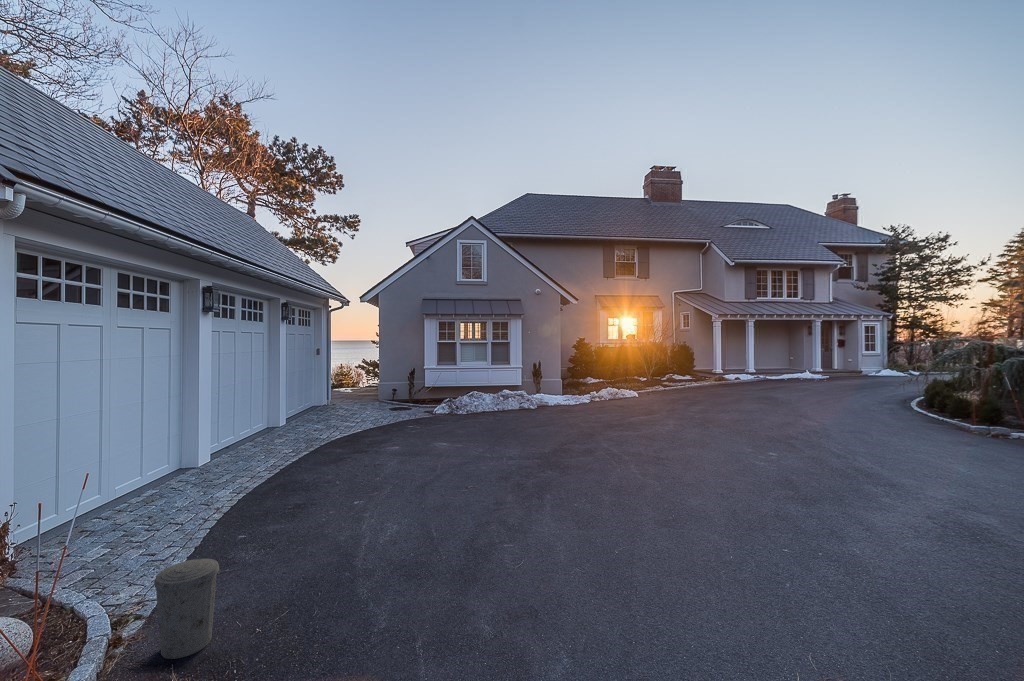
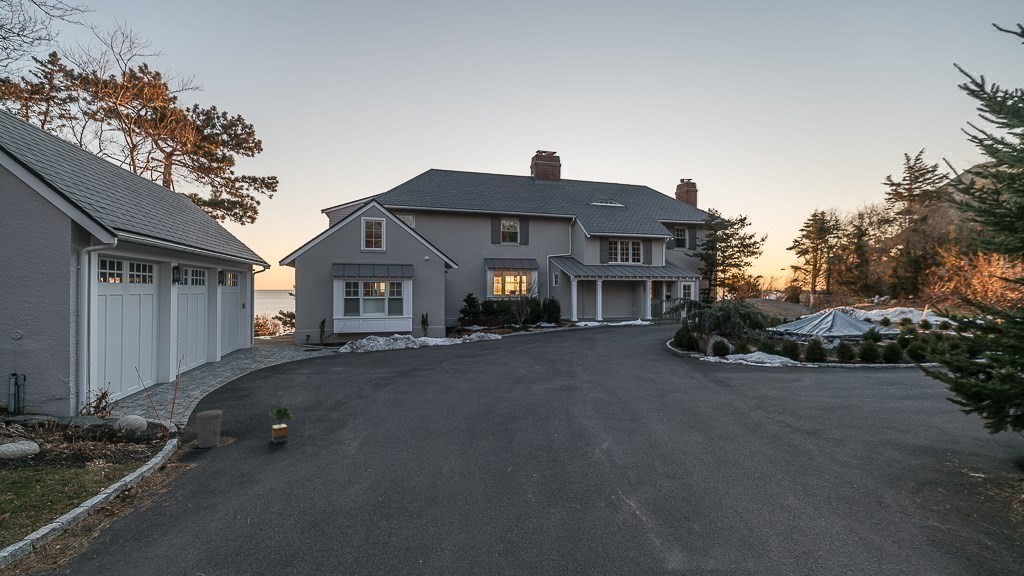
potted tree: none [316,557,372,651] -> present [269,408,292,443]

